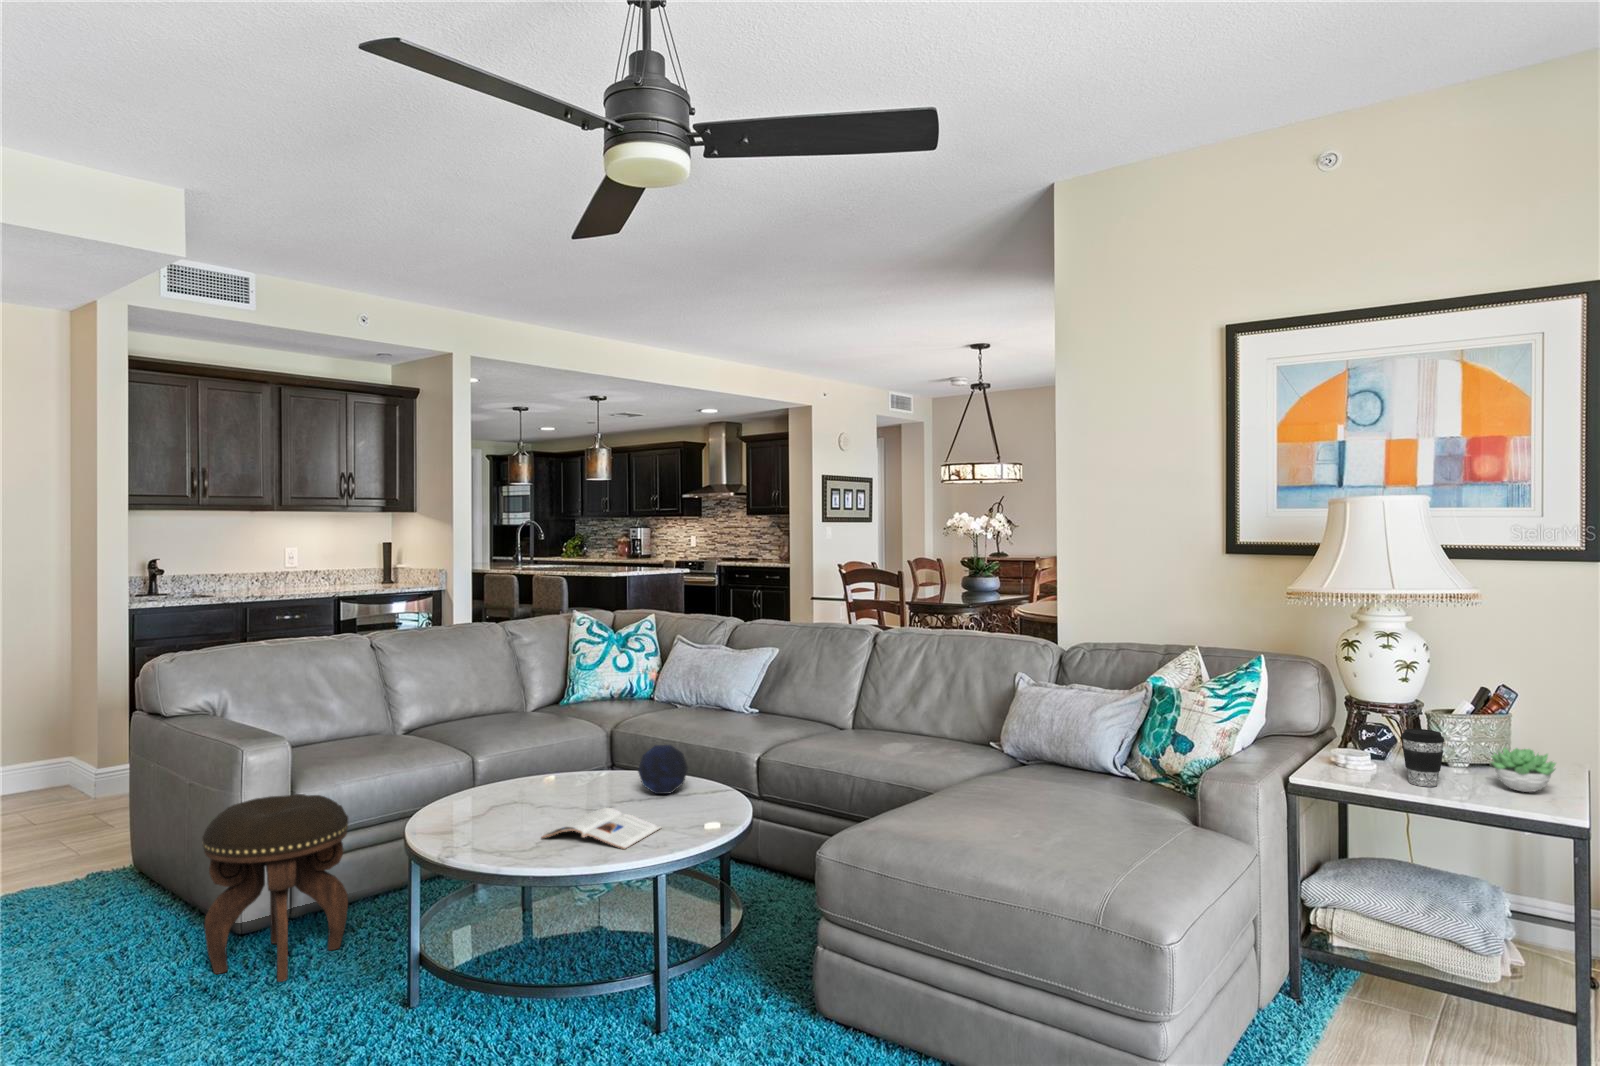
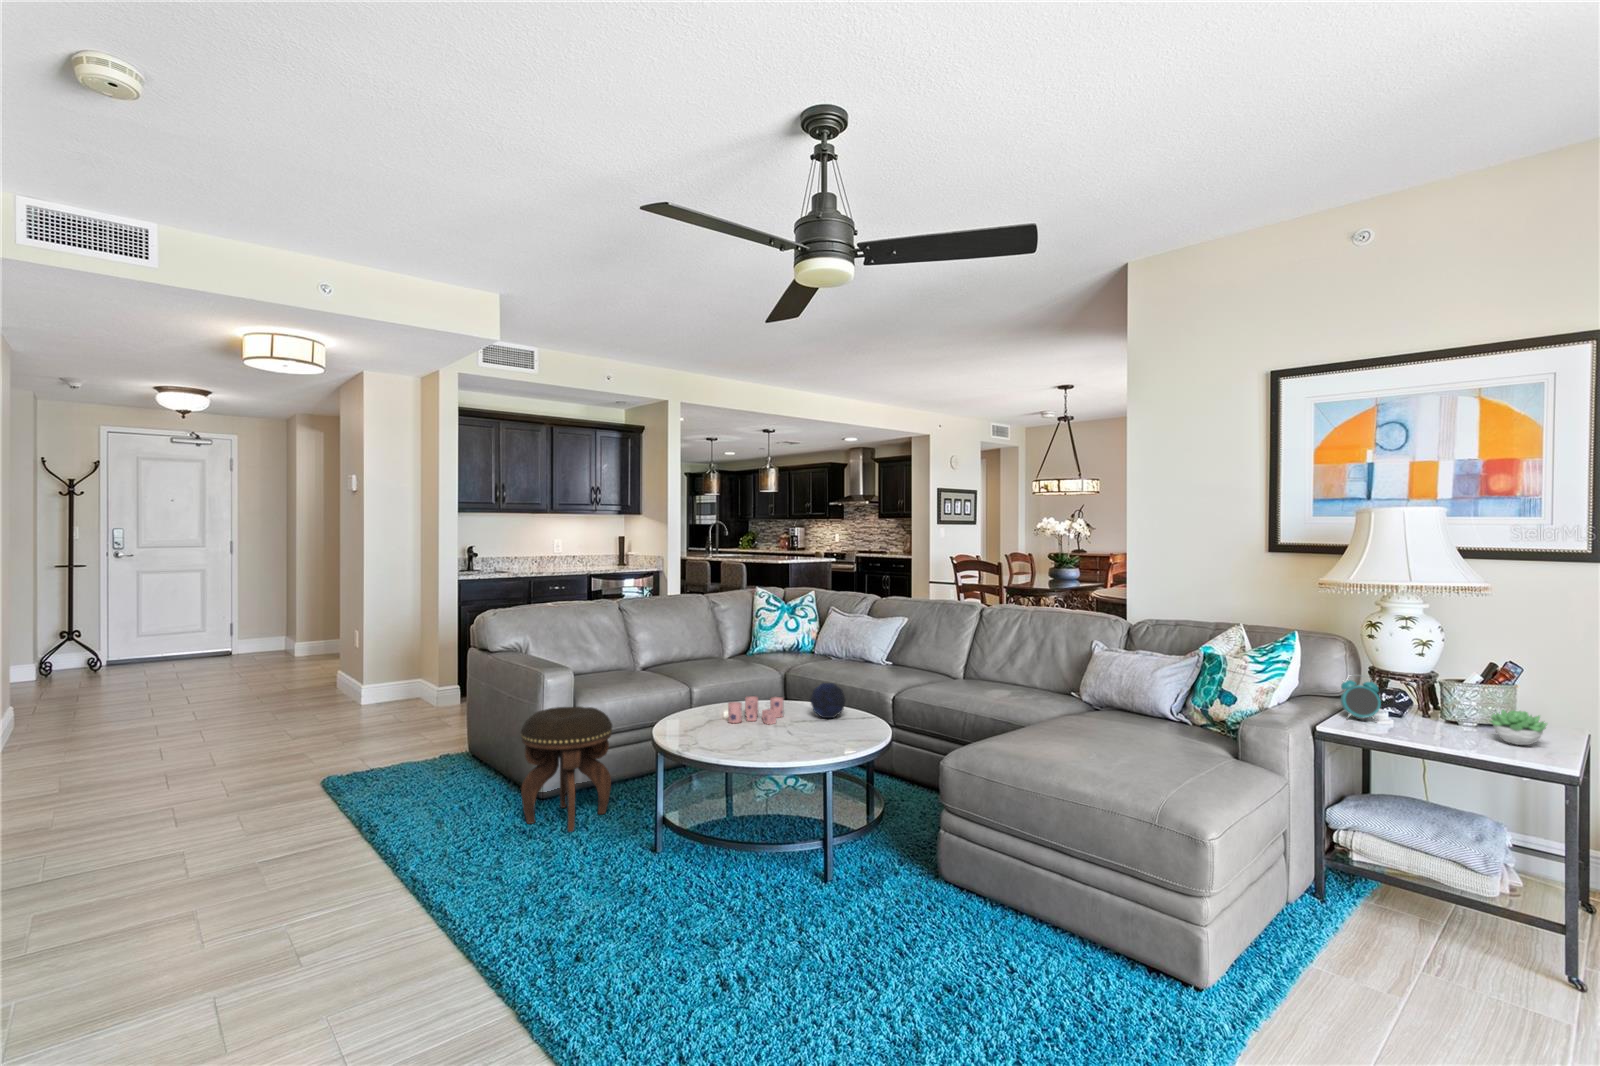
alarm clock: none [1317,709,1364,769] -> present [1341,680,1381,722]
coffee cup: present [1401,729,1444,786] -> none [1412,692,1449,737]
candle: none [519,767,601,809] -> present [728,696,784,724]
magazine: present [542,808,661,849] -> none [746,724,829,752]

